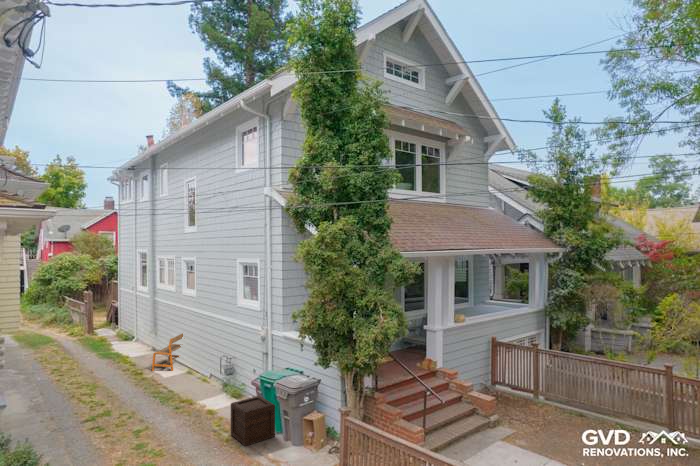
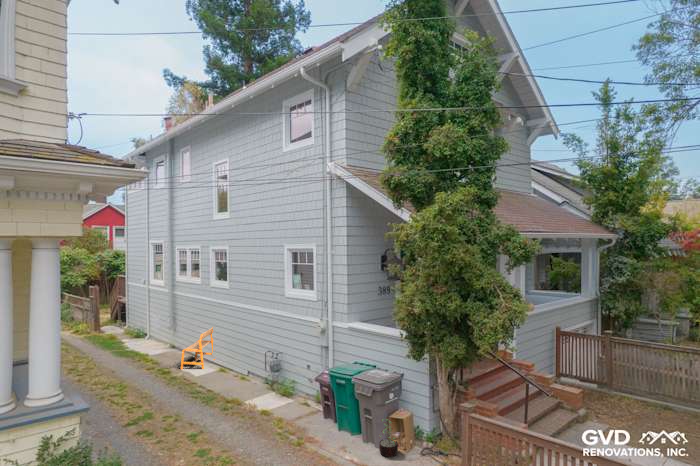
wooden crate: present [231,396,275,446] -> none [300,393,351,450]
decorative plant: none [293,418,310,454] -> present [379,419,398,457]

